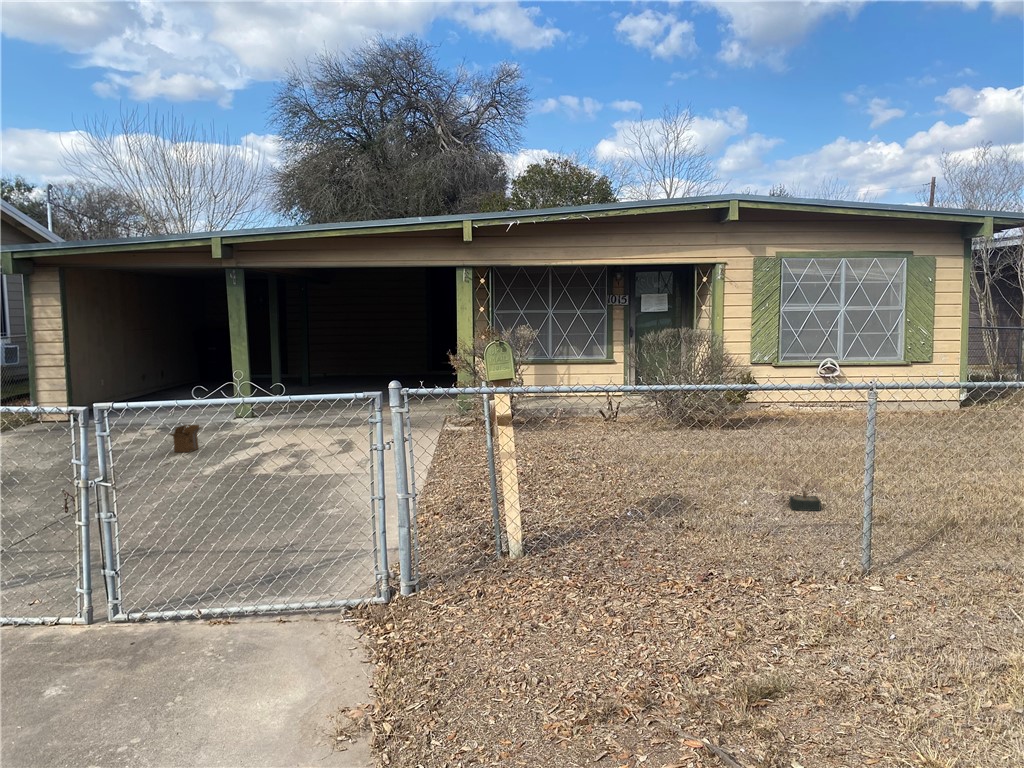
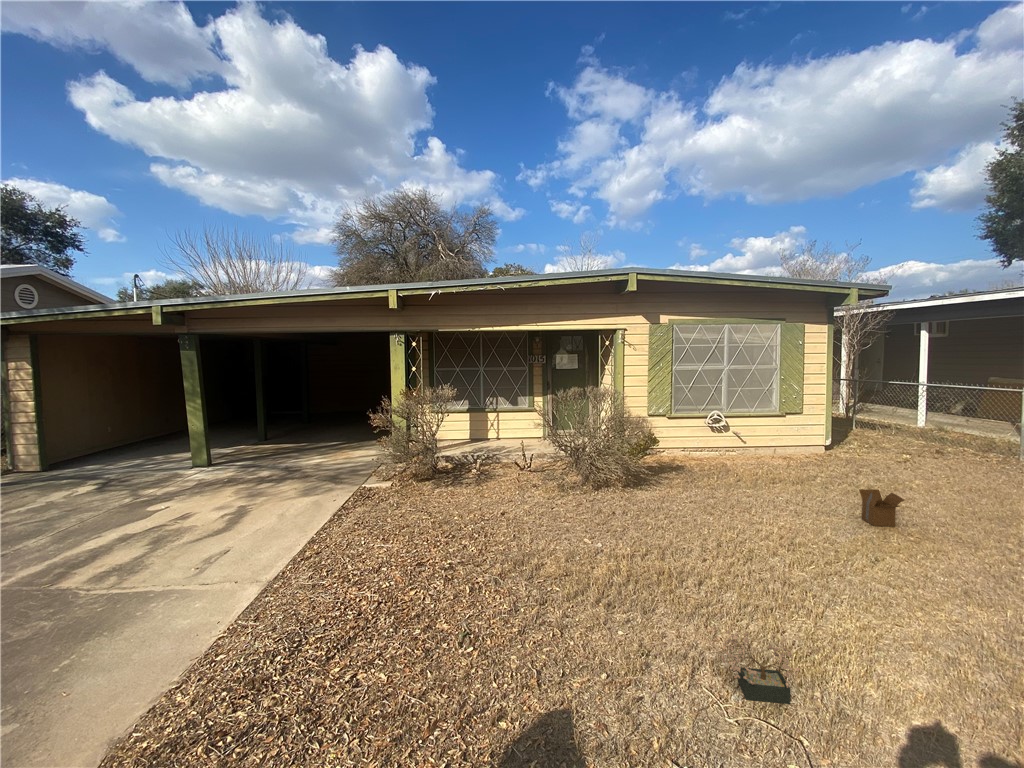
cardboard box: present [170,425,200,452] -> present [859,489,904,526]

